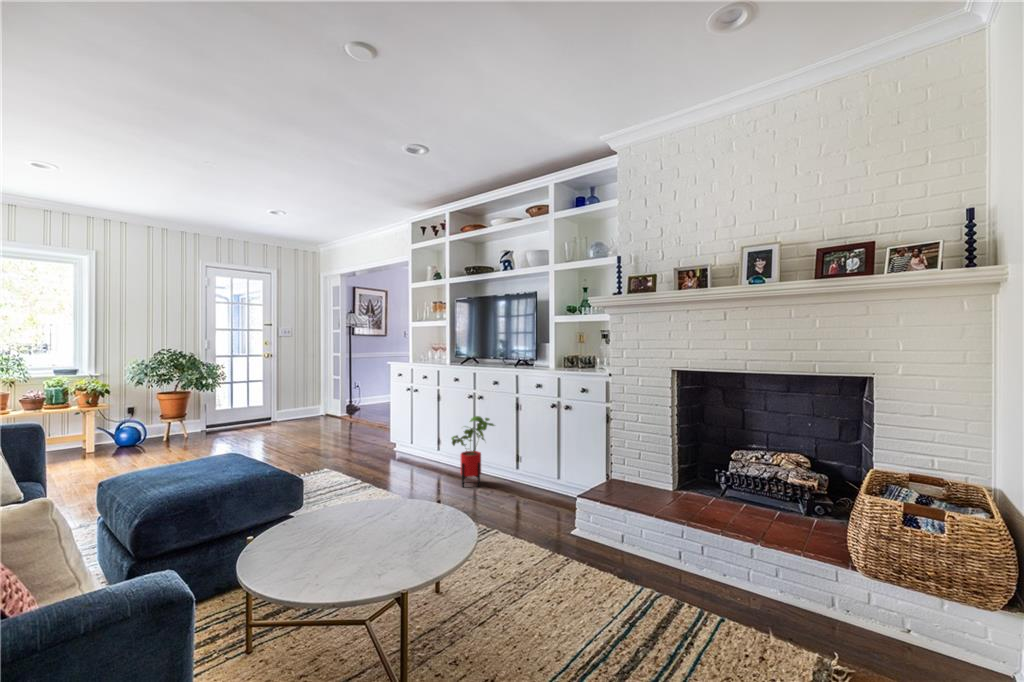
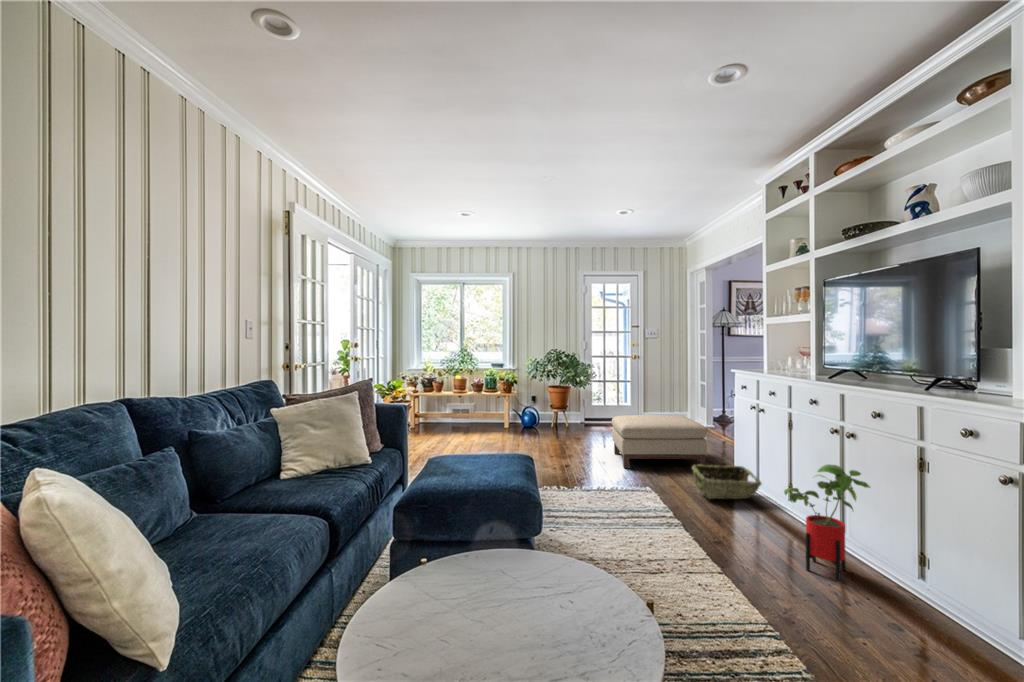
ottoman: none [268,407,363,460] -> present [612,415,707,468]
woven basket: none [364,437,415,465] -> present [692,465,761,499]

